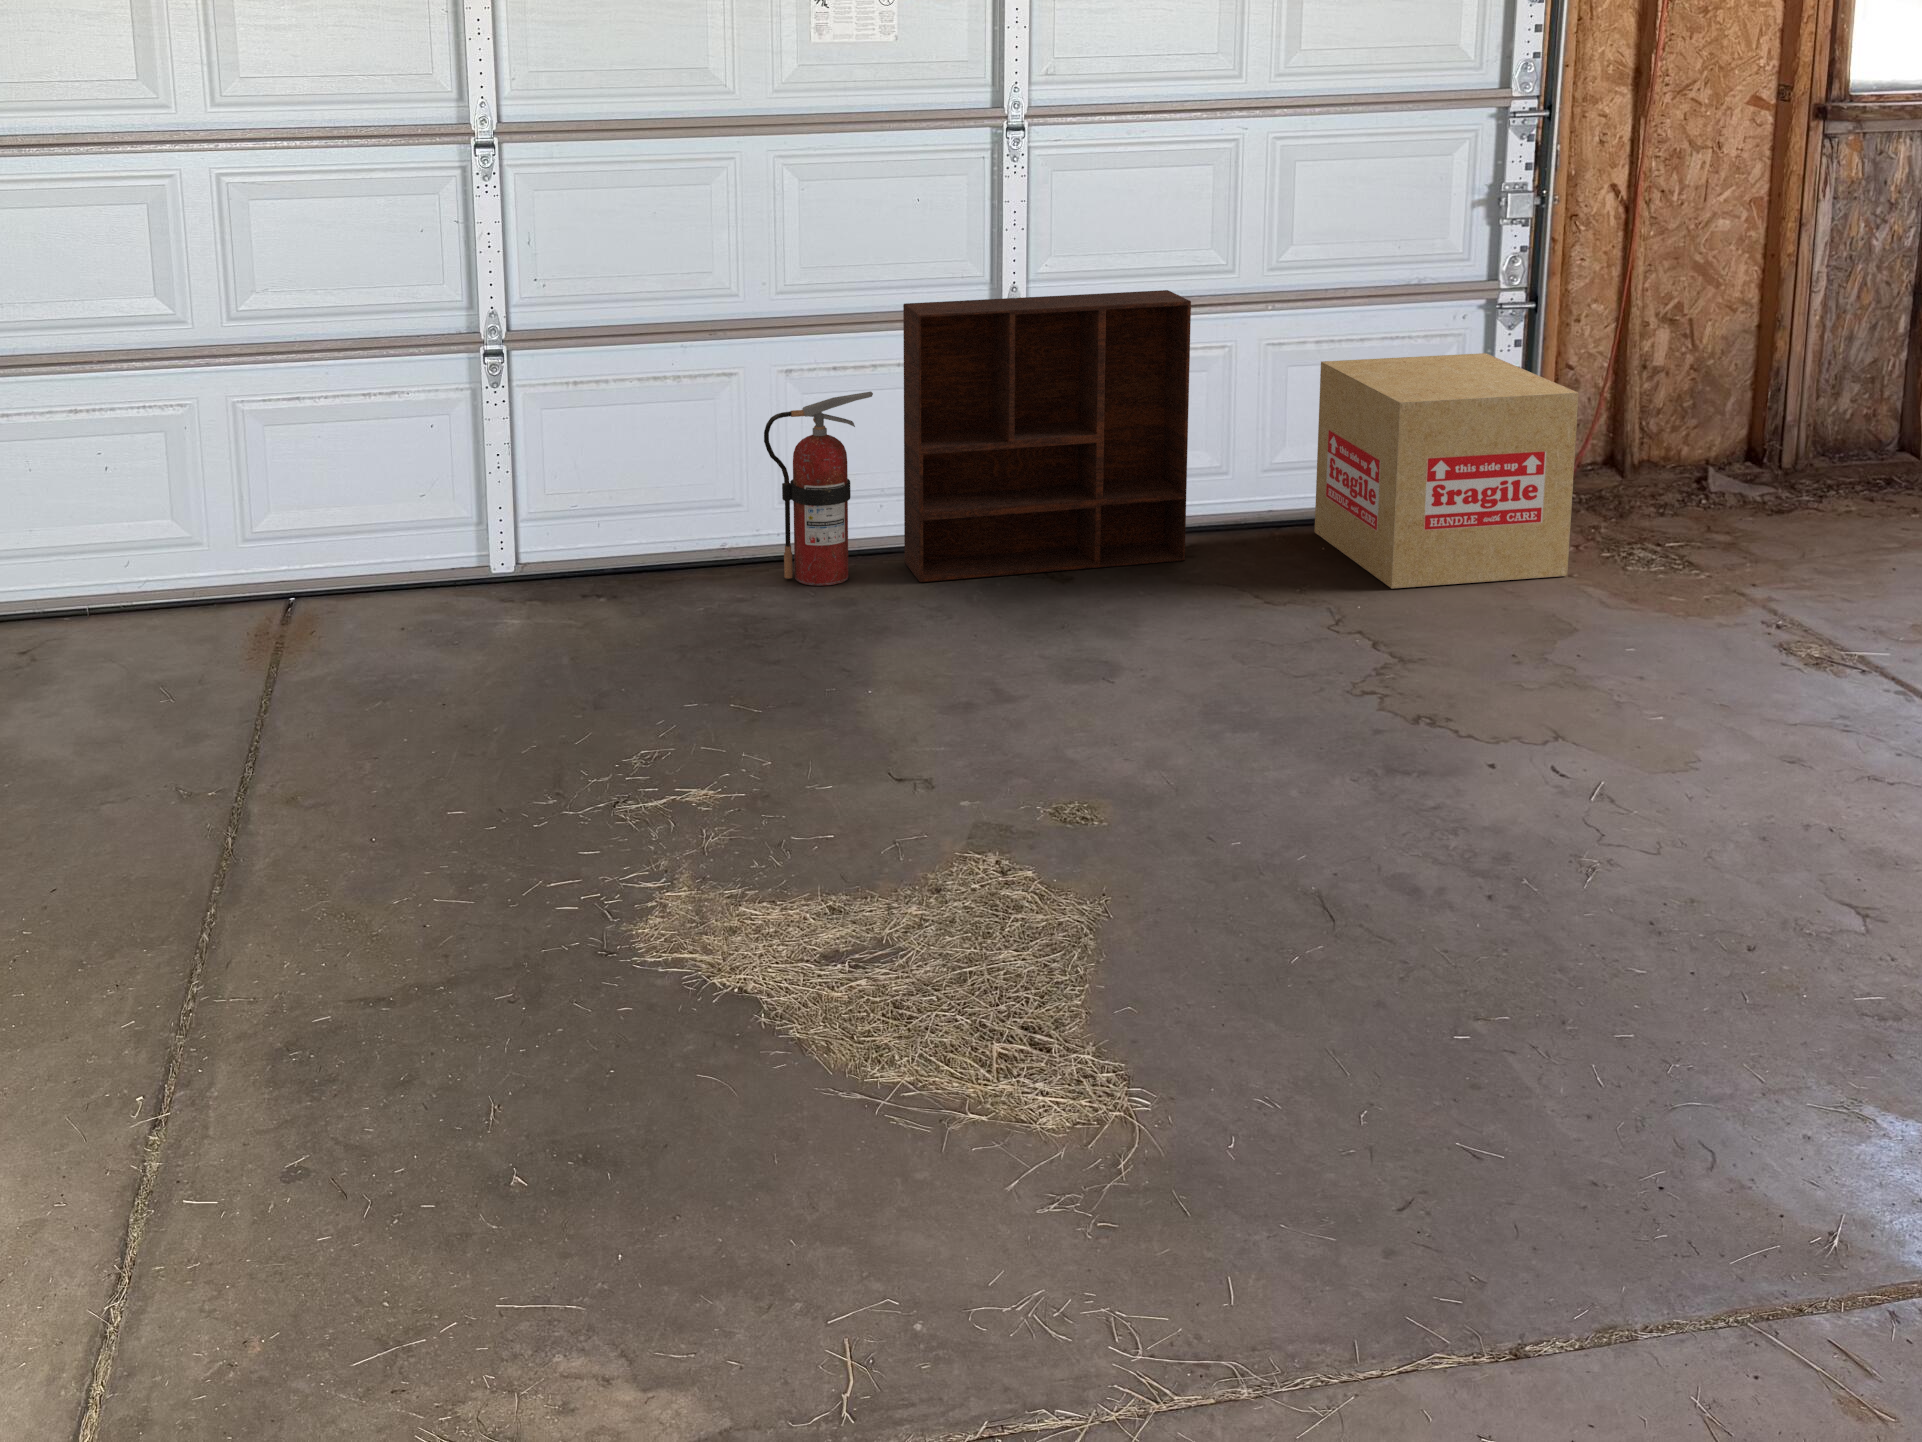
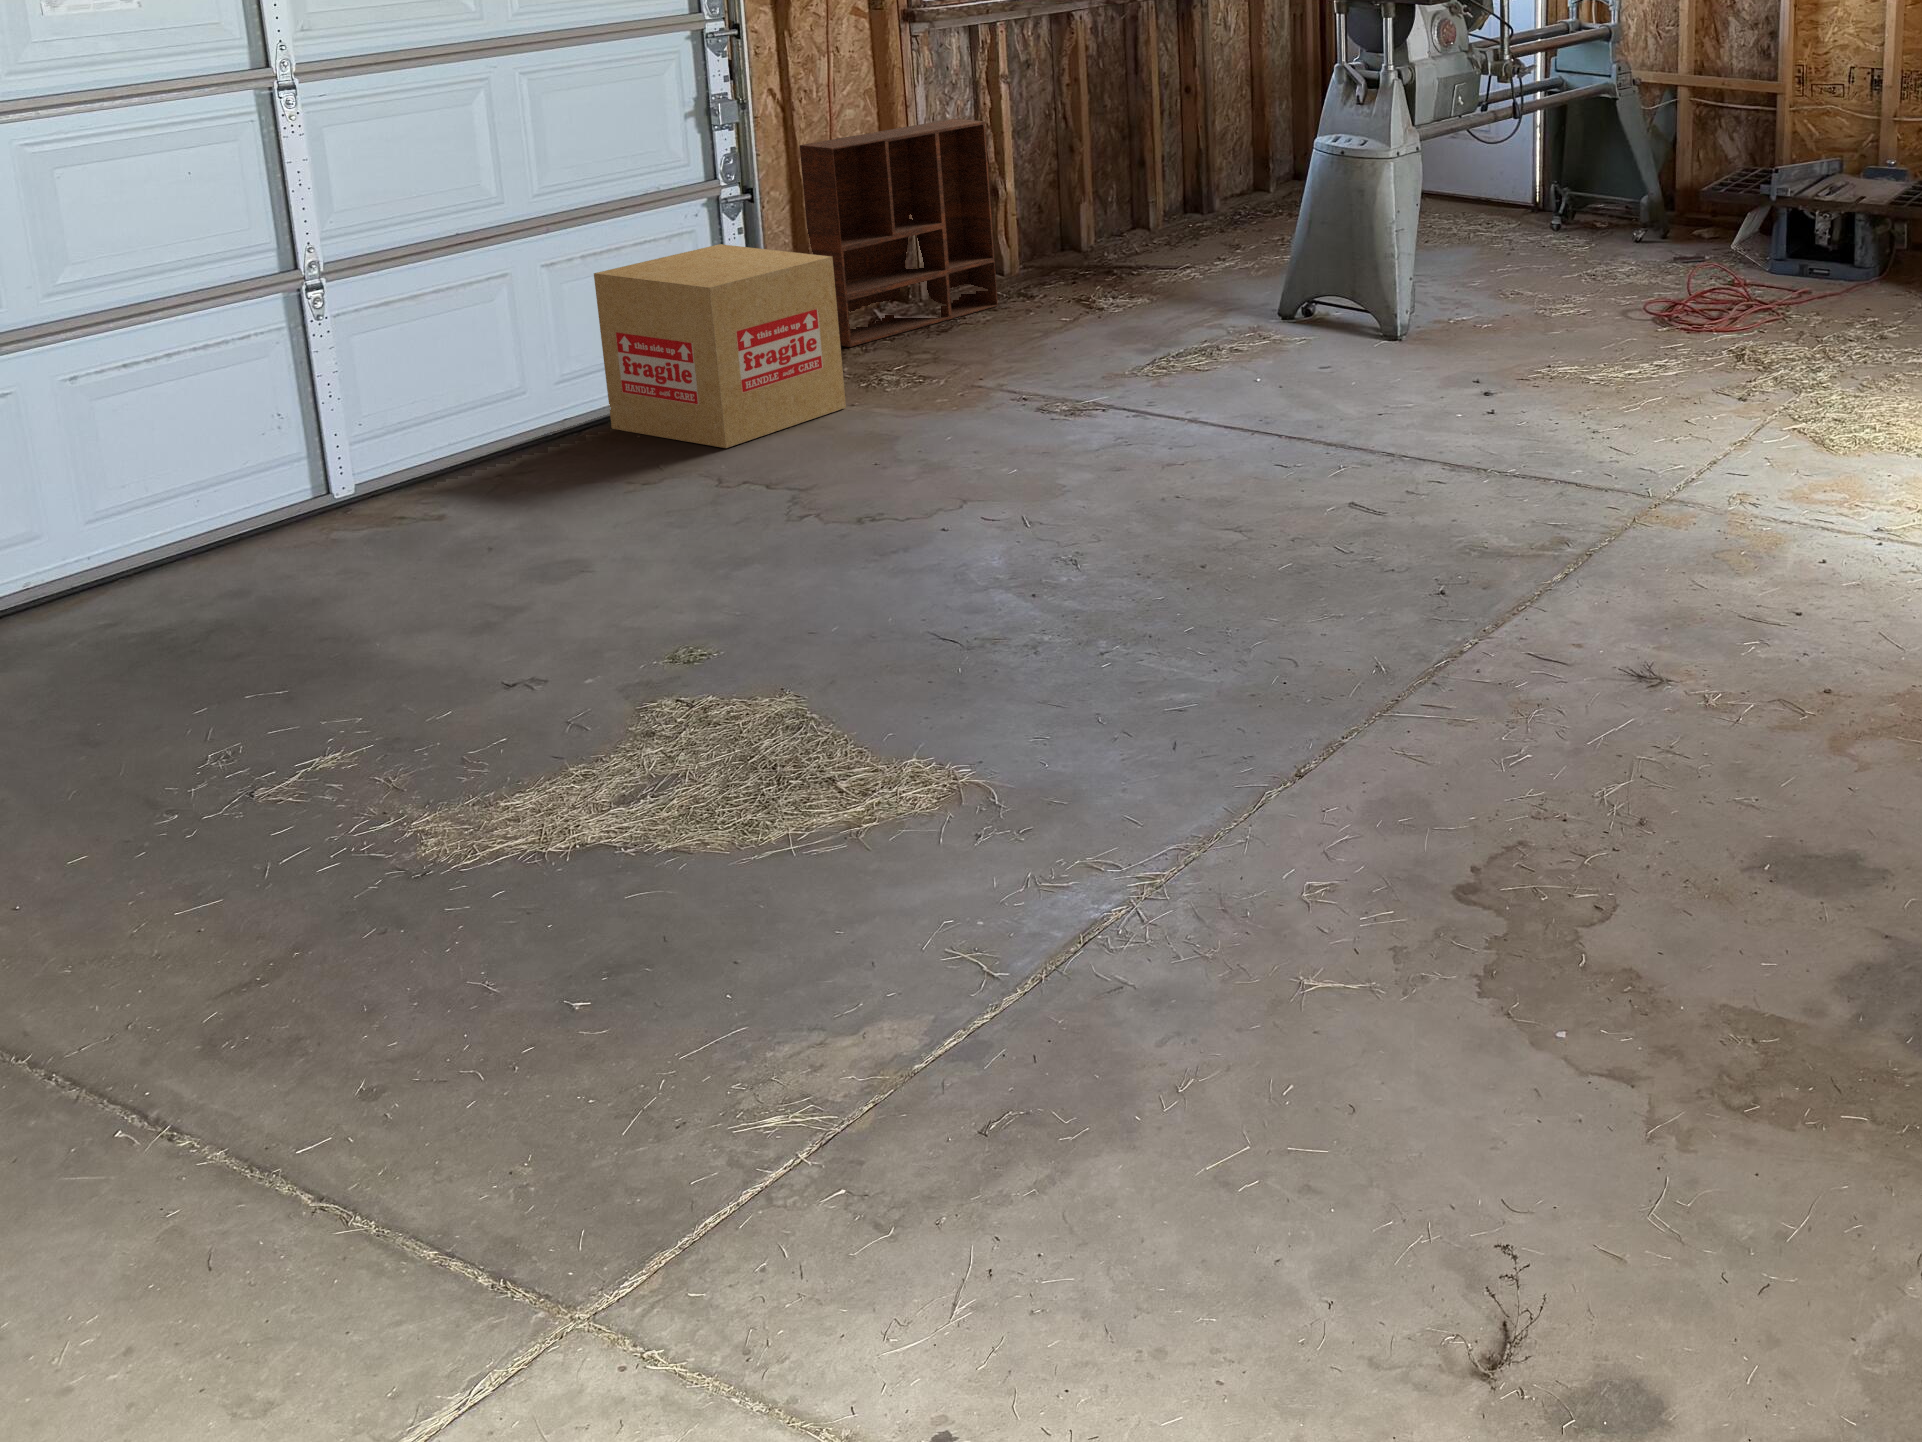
shelving unit: present [903,290,1191,582] -> present [800,119,998,347]
fire extinguisher: present [764,392,873,586] -> none [81,375,202,589]

